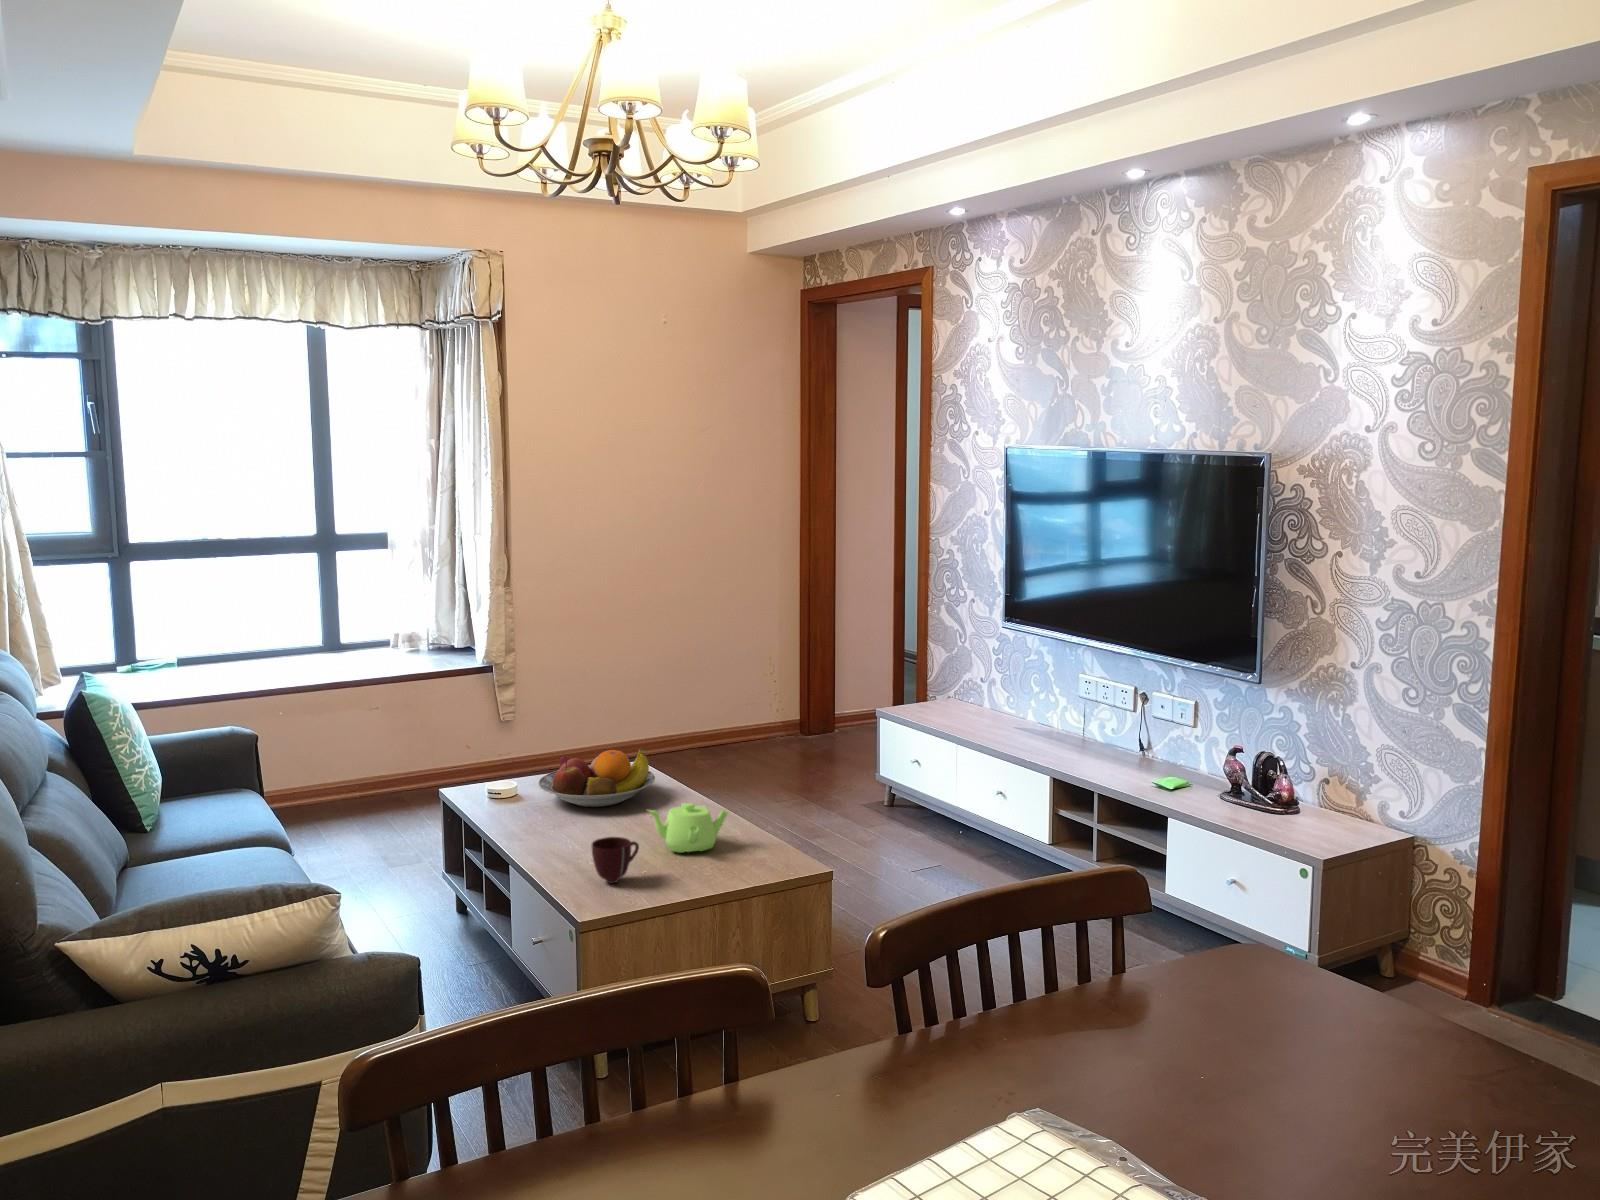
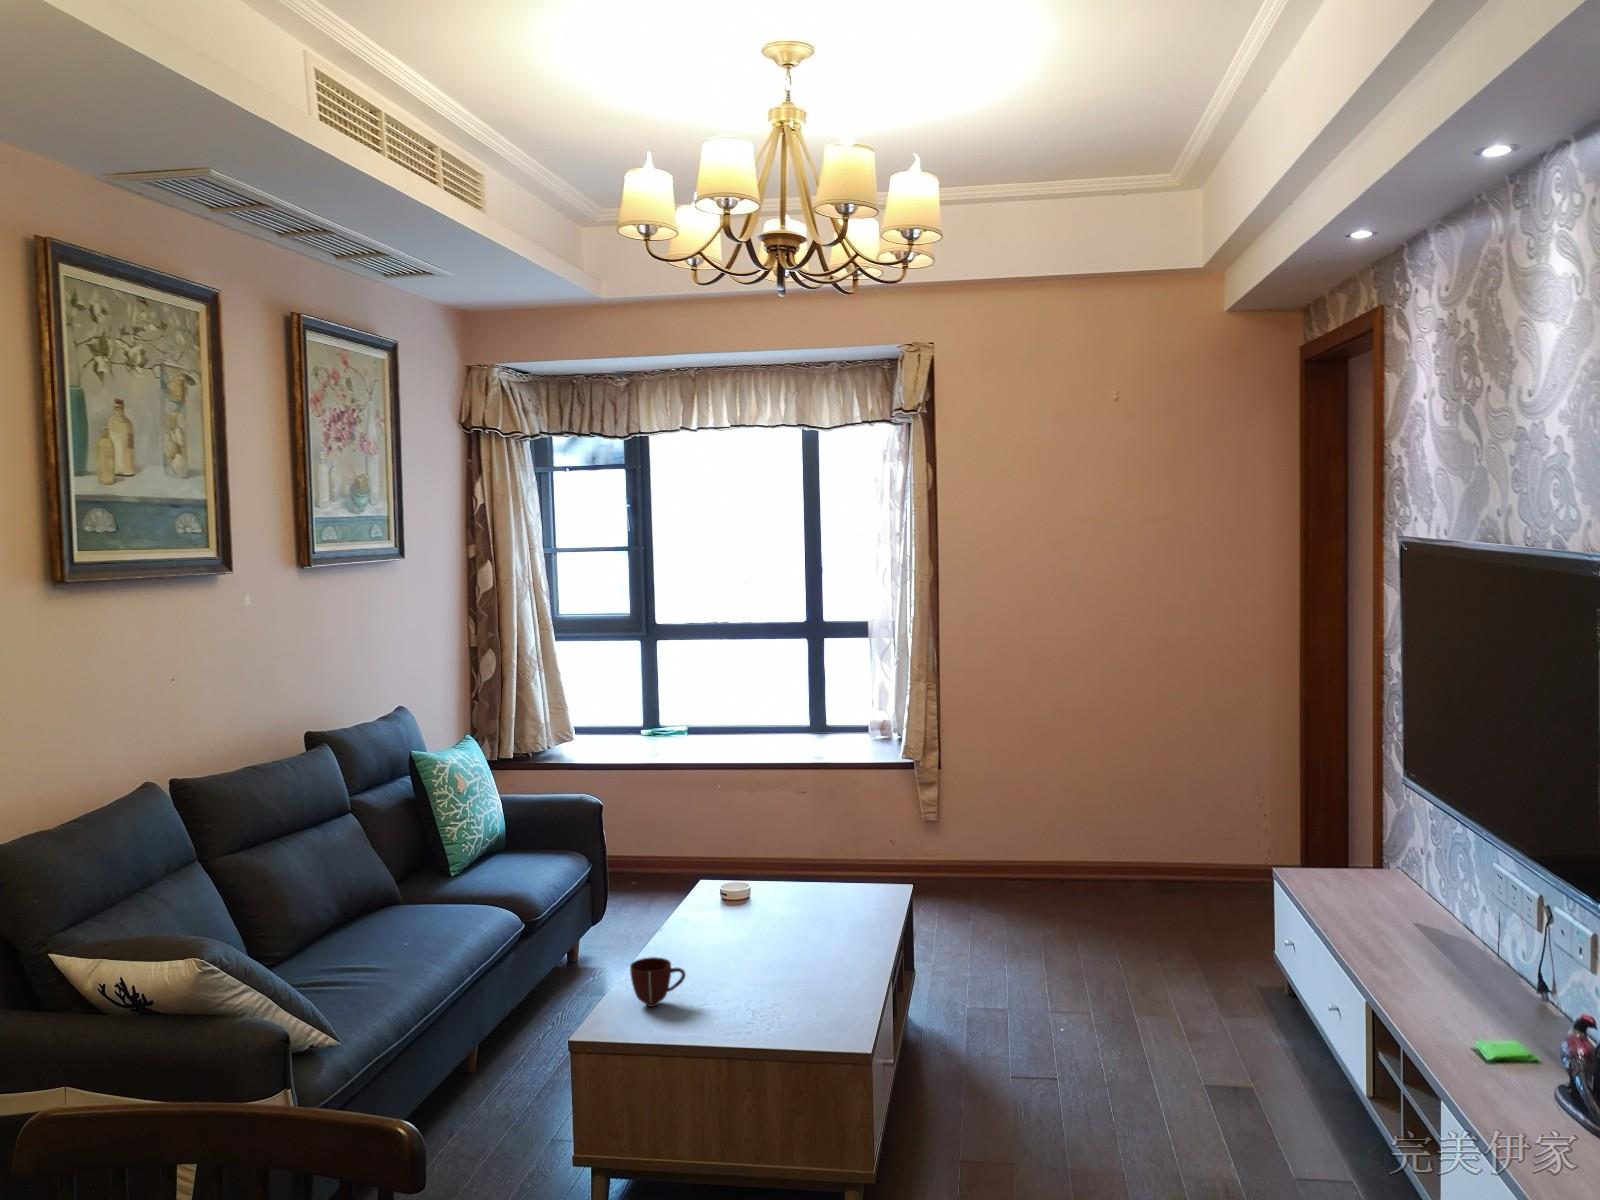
fruit bowl: present [538,748,655,807] -> none [732,866,853,926]
teapot: present [648,803,728,853] -> none [733,938,813,996]

